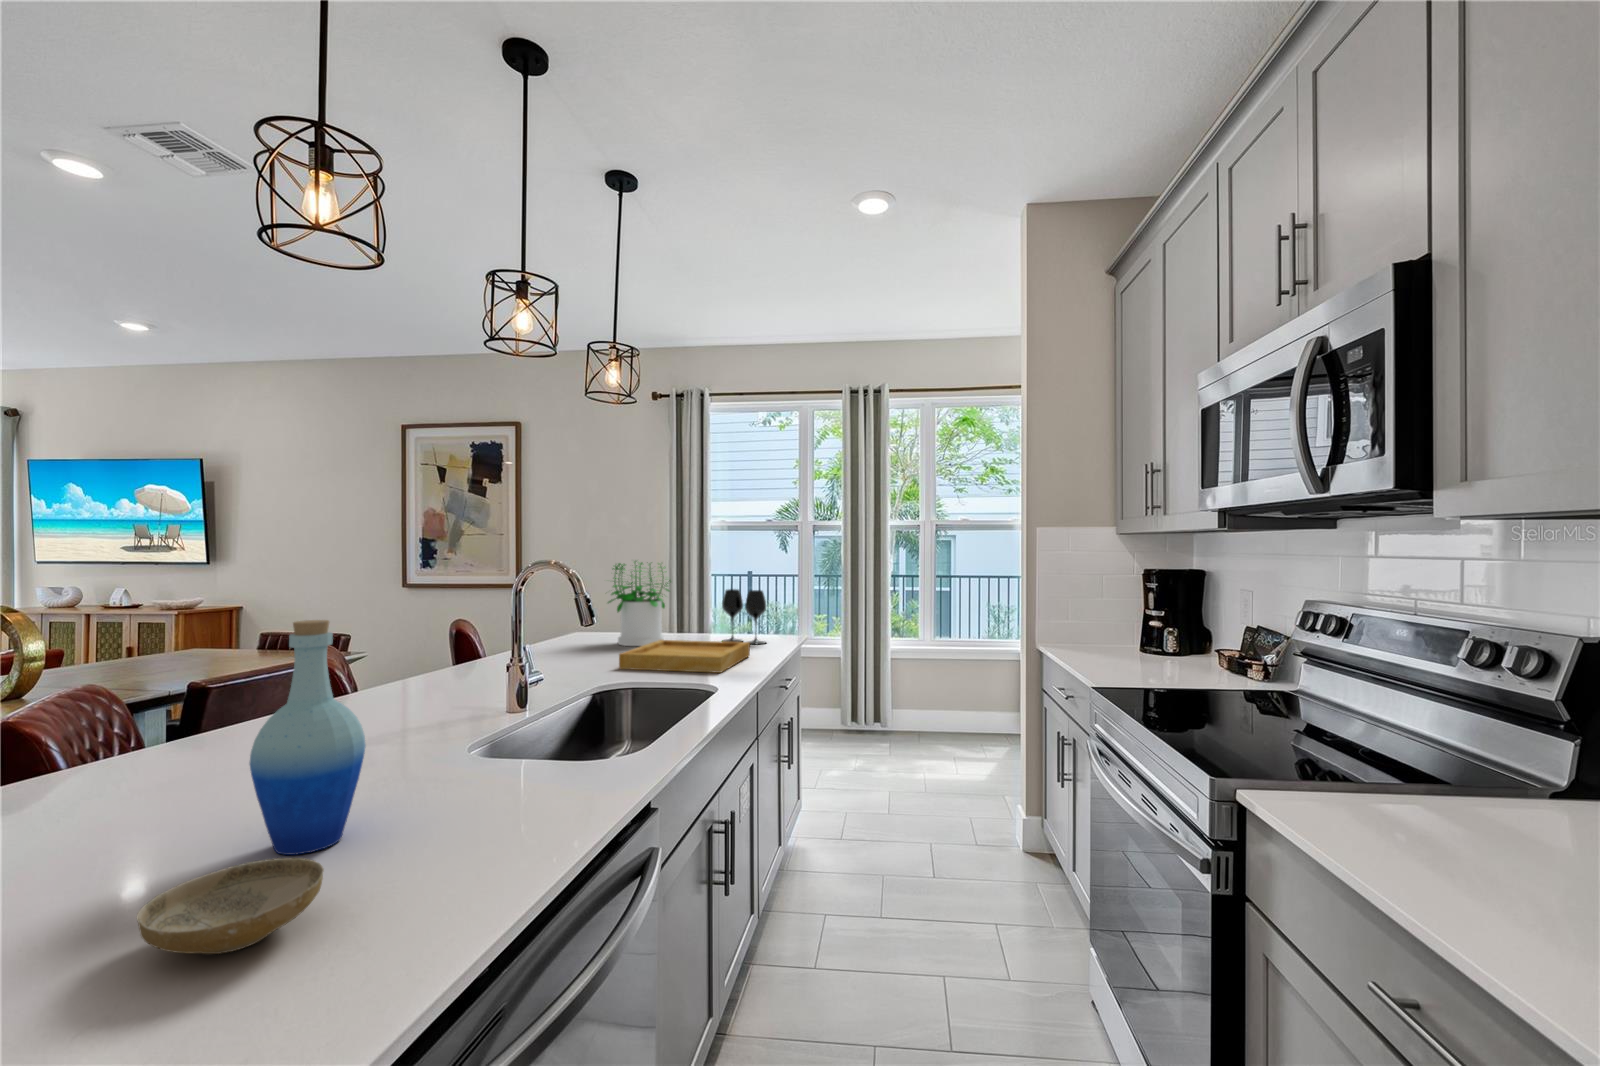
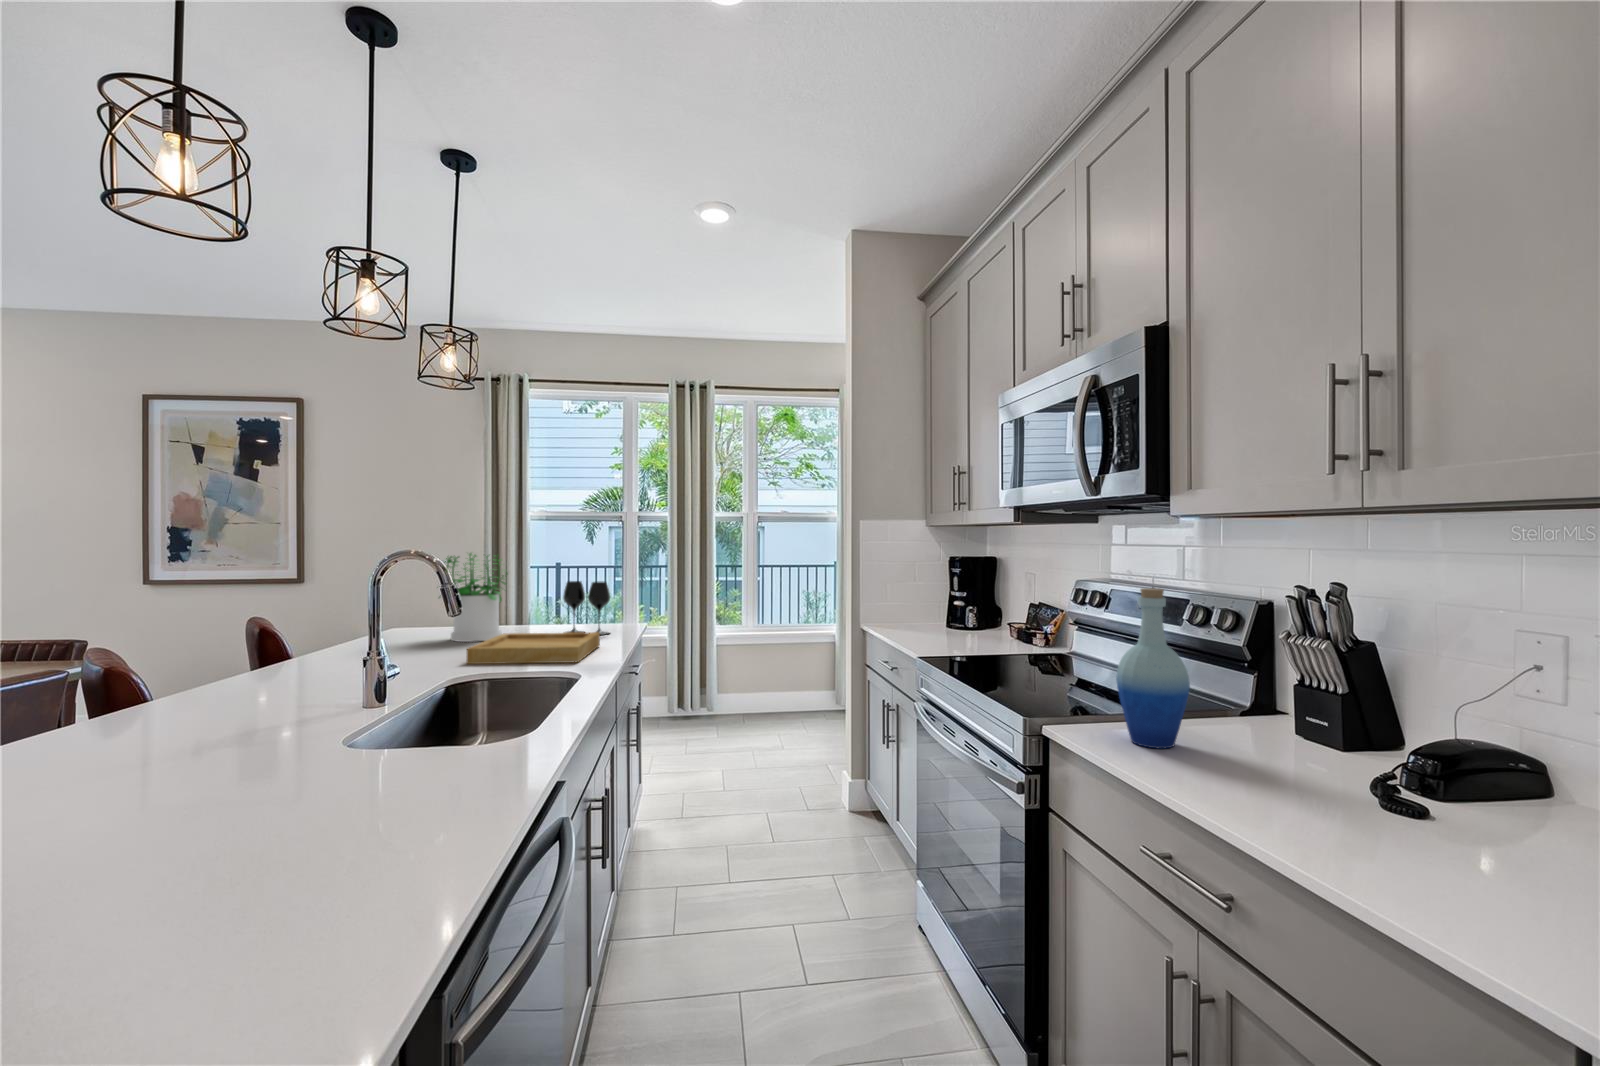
bottle: present [250,620,366,855] -> present [1116,588,1190,748]
ceramic bowl: present [137,858,324,954] -> none [103,848,295,945]

